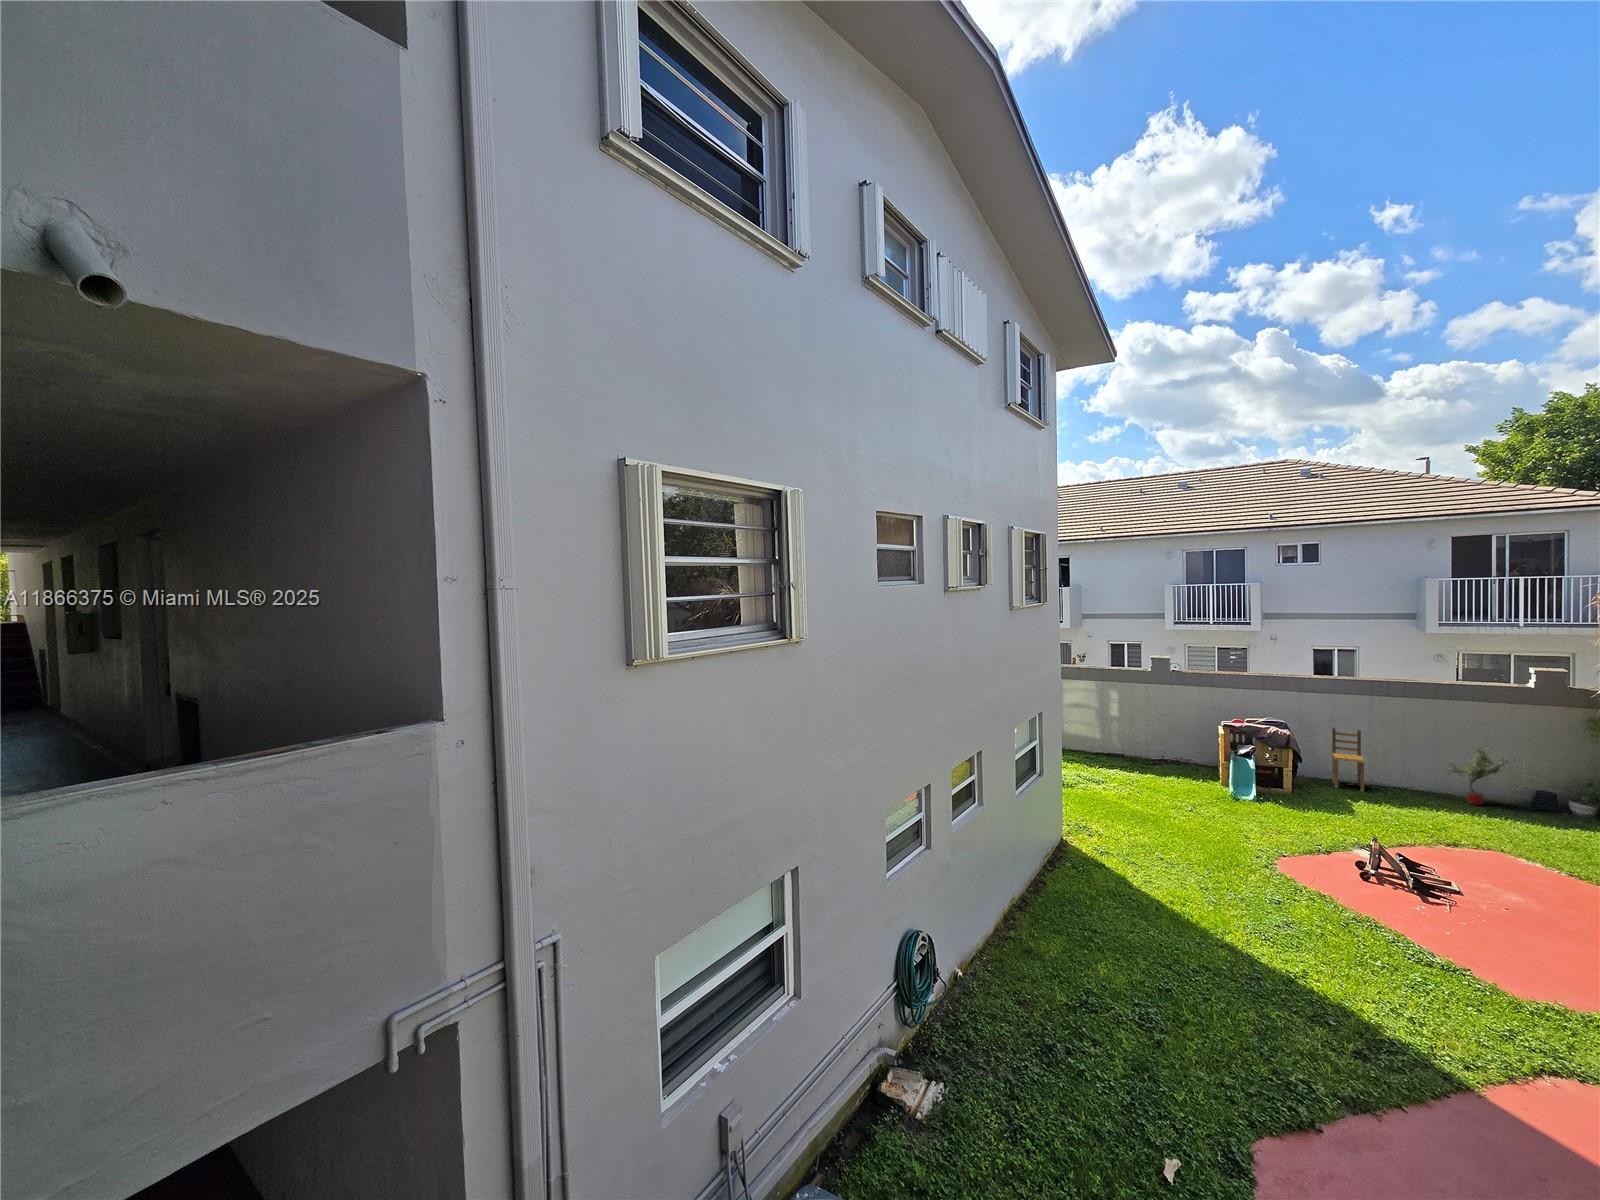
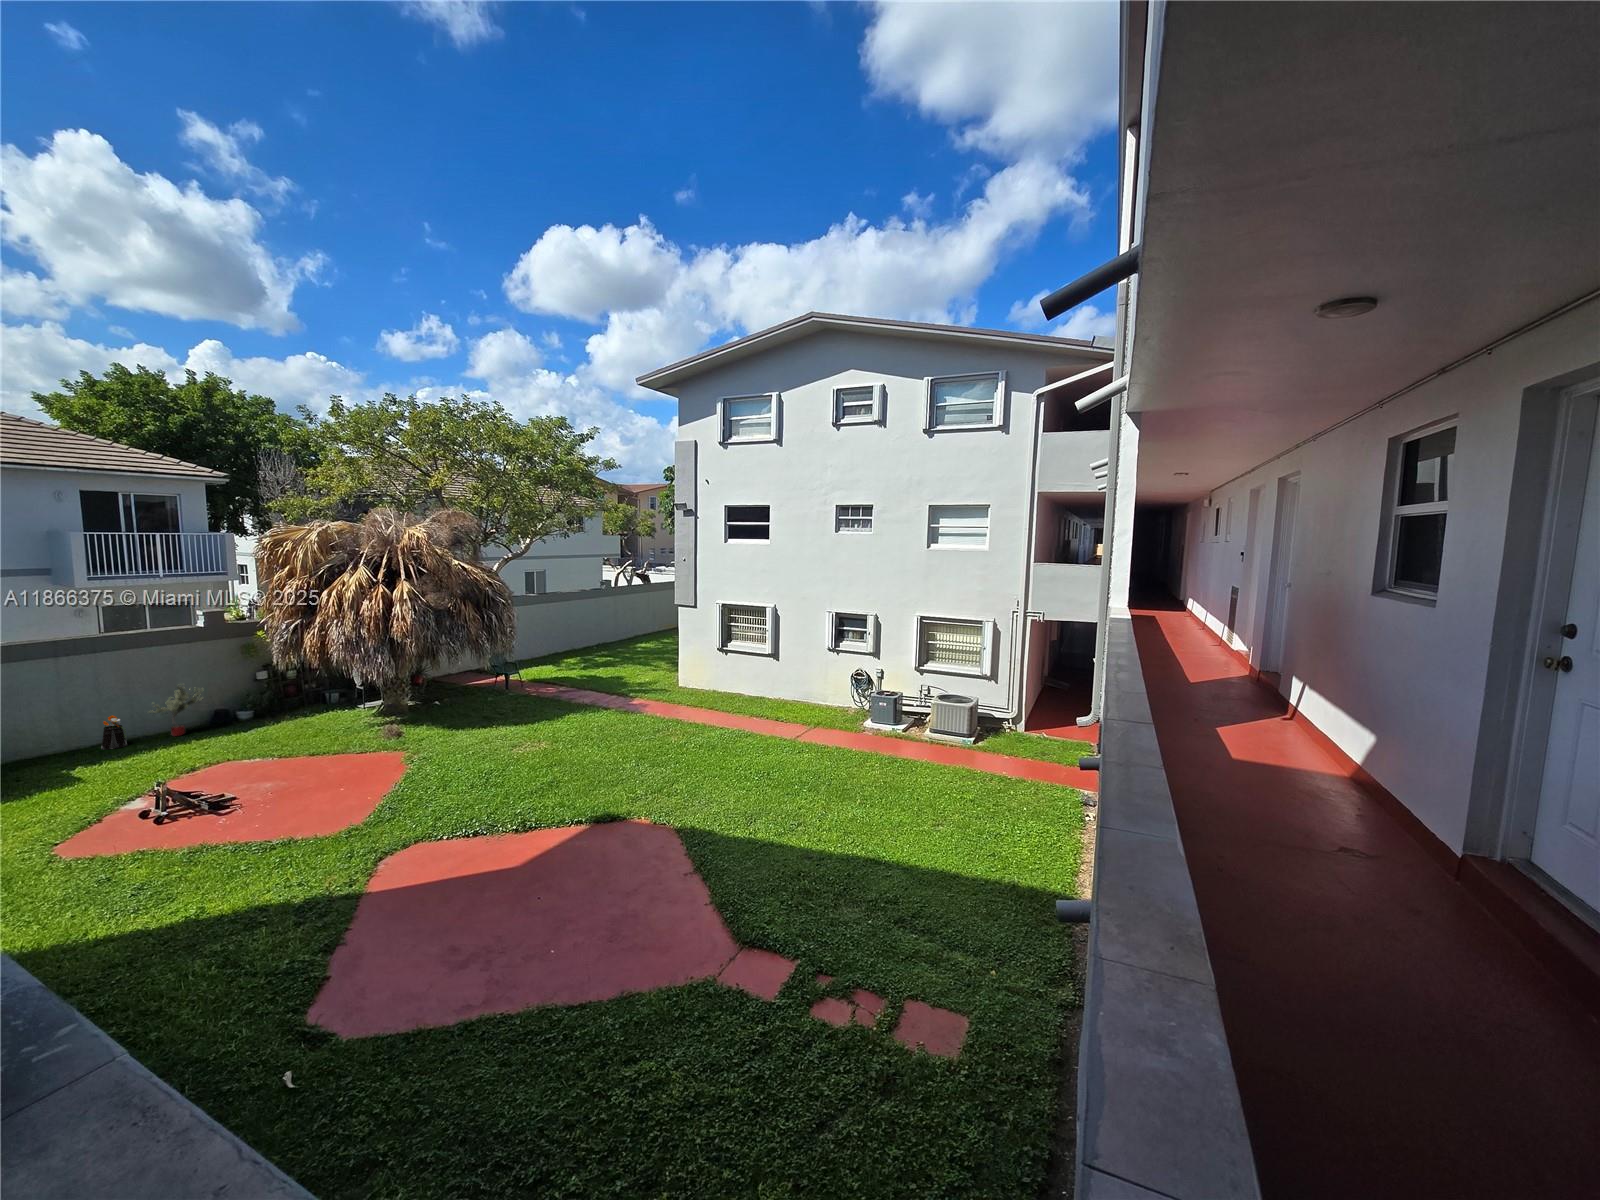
chair: present [1332,727,1364,792] -> none [16,695,69,766]
watering can: none [1395,762,1421,797] -> present [101,715,128,750]

